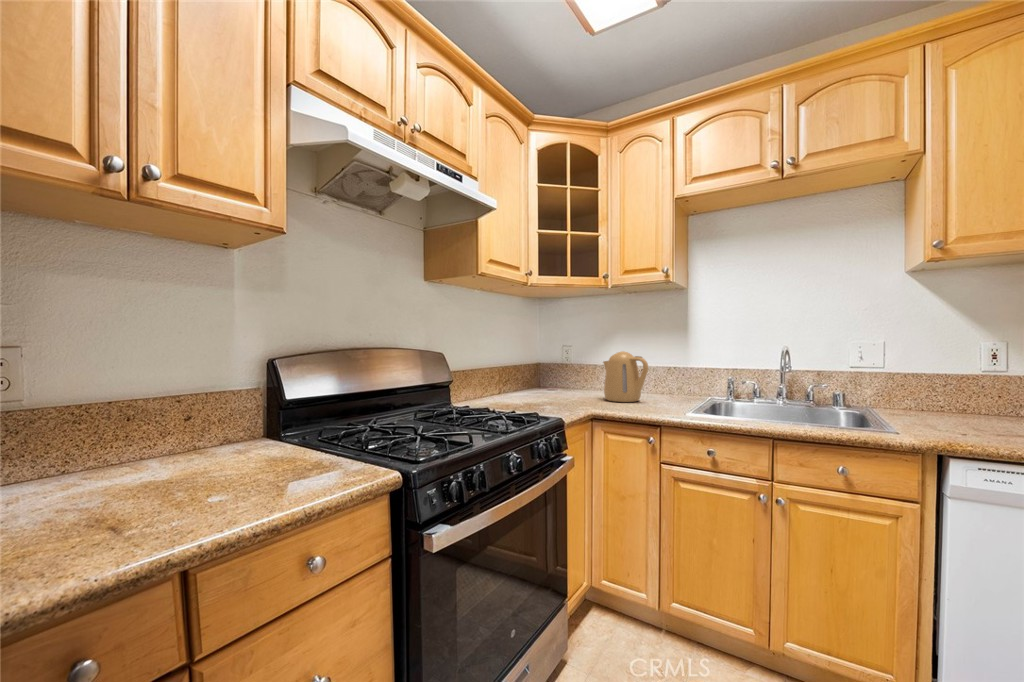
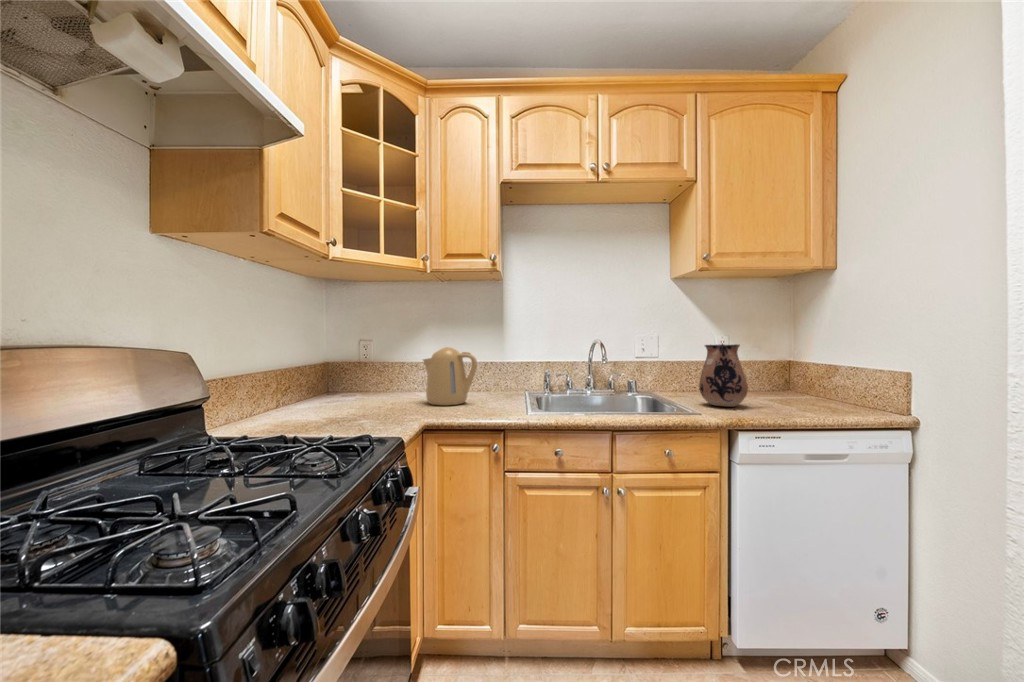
ceramic pitcher: none [917,353,993,431] -> present [699,344,748,407]

